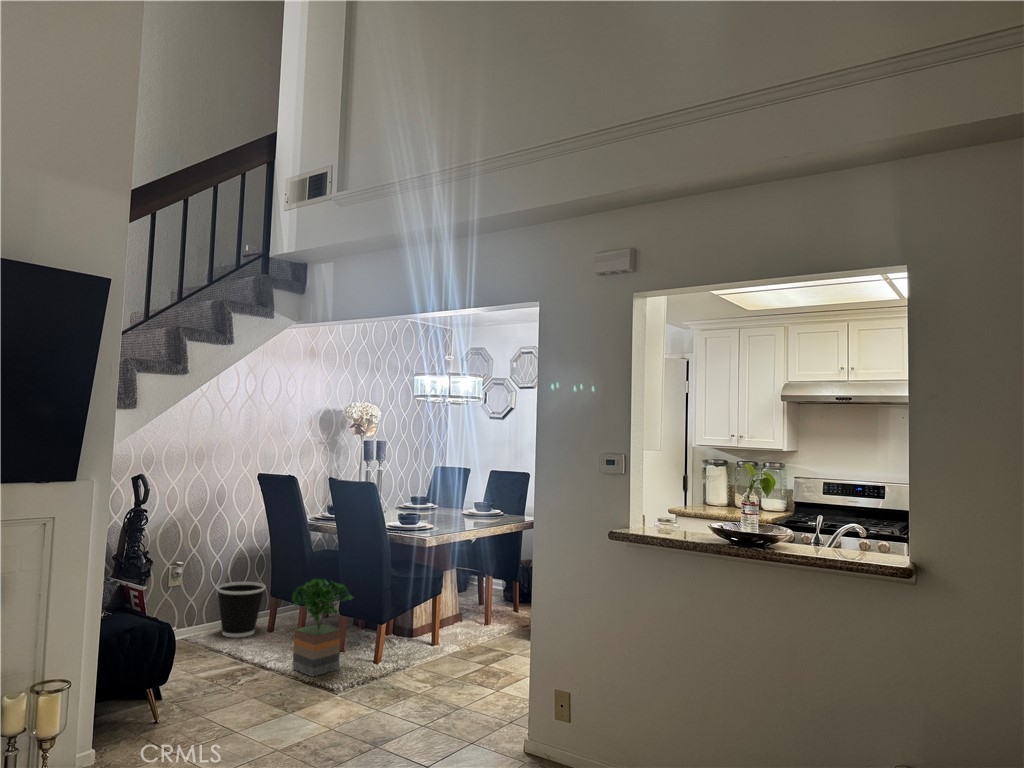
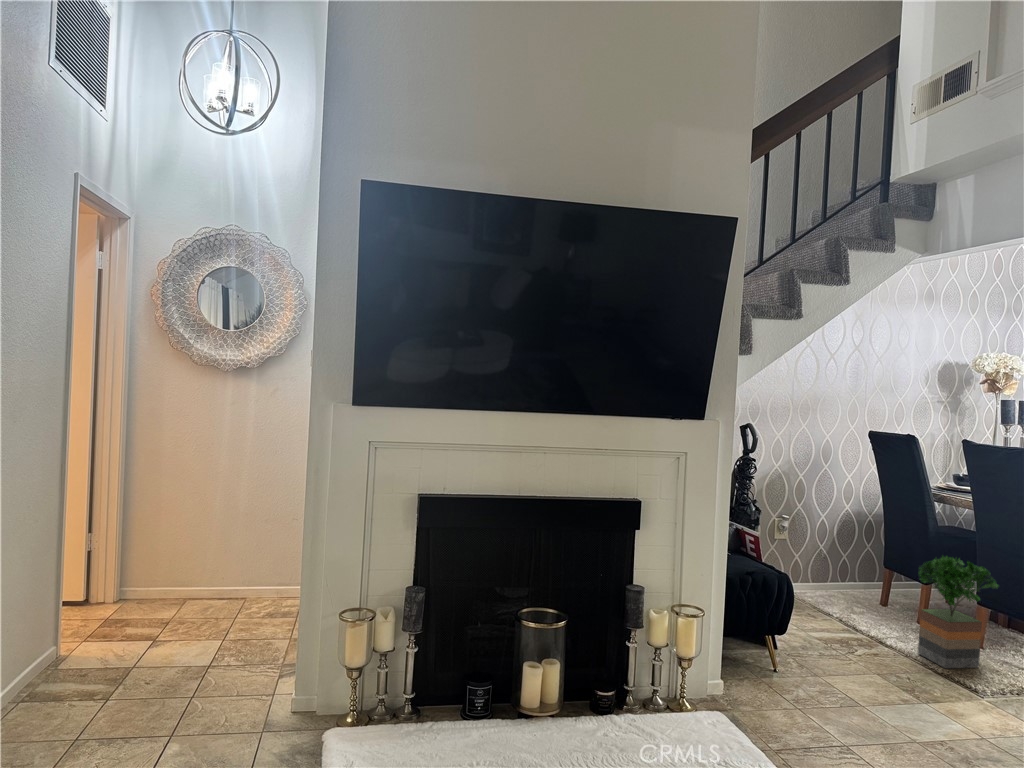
wastebasket: present [217,582,266,637] -> none [823,545,877,606]

